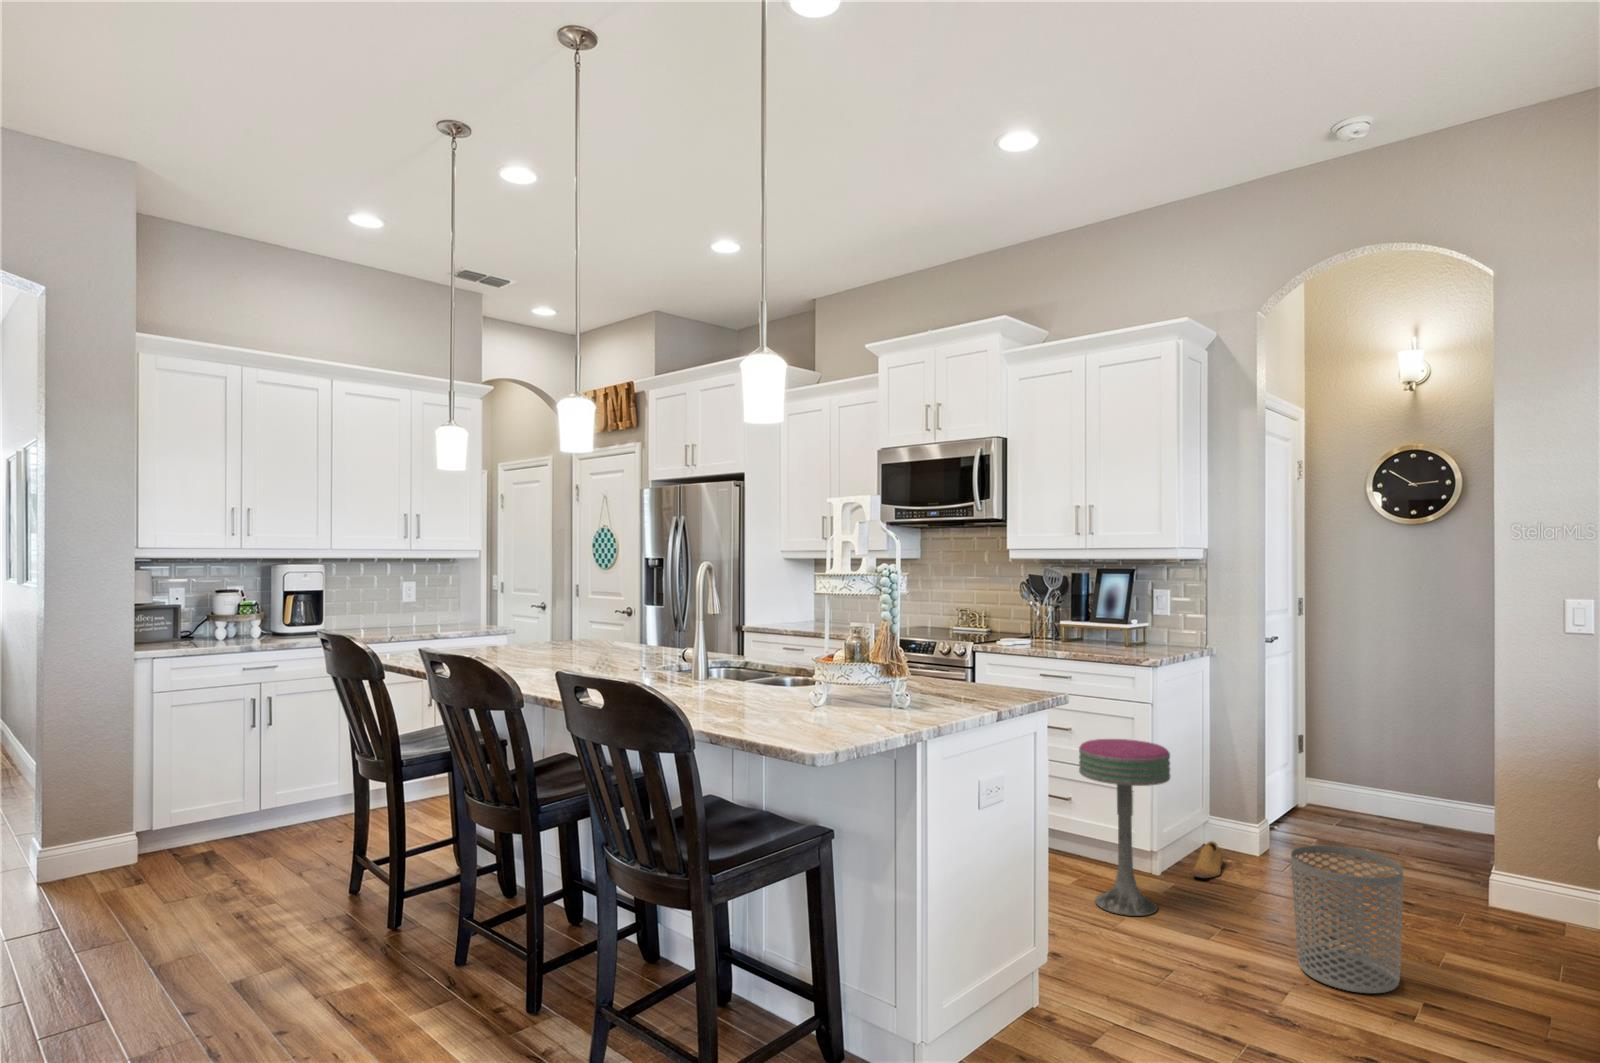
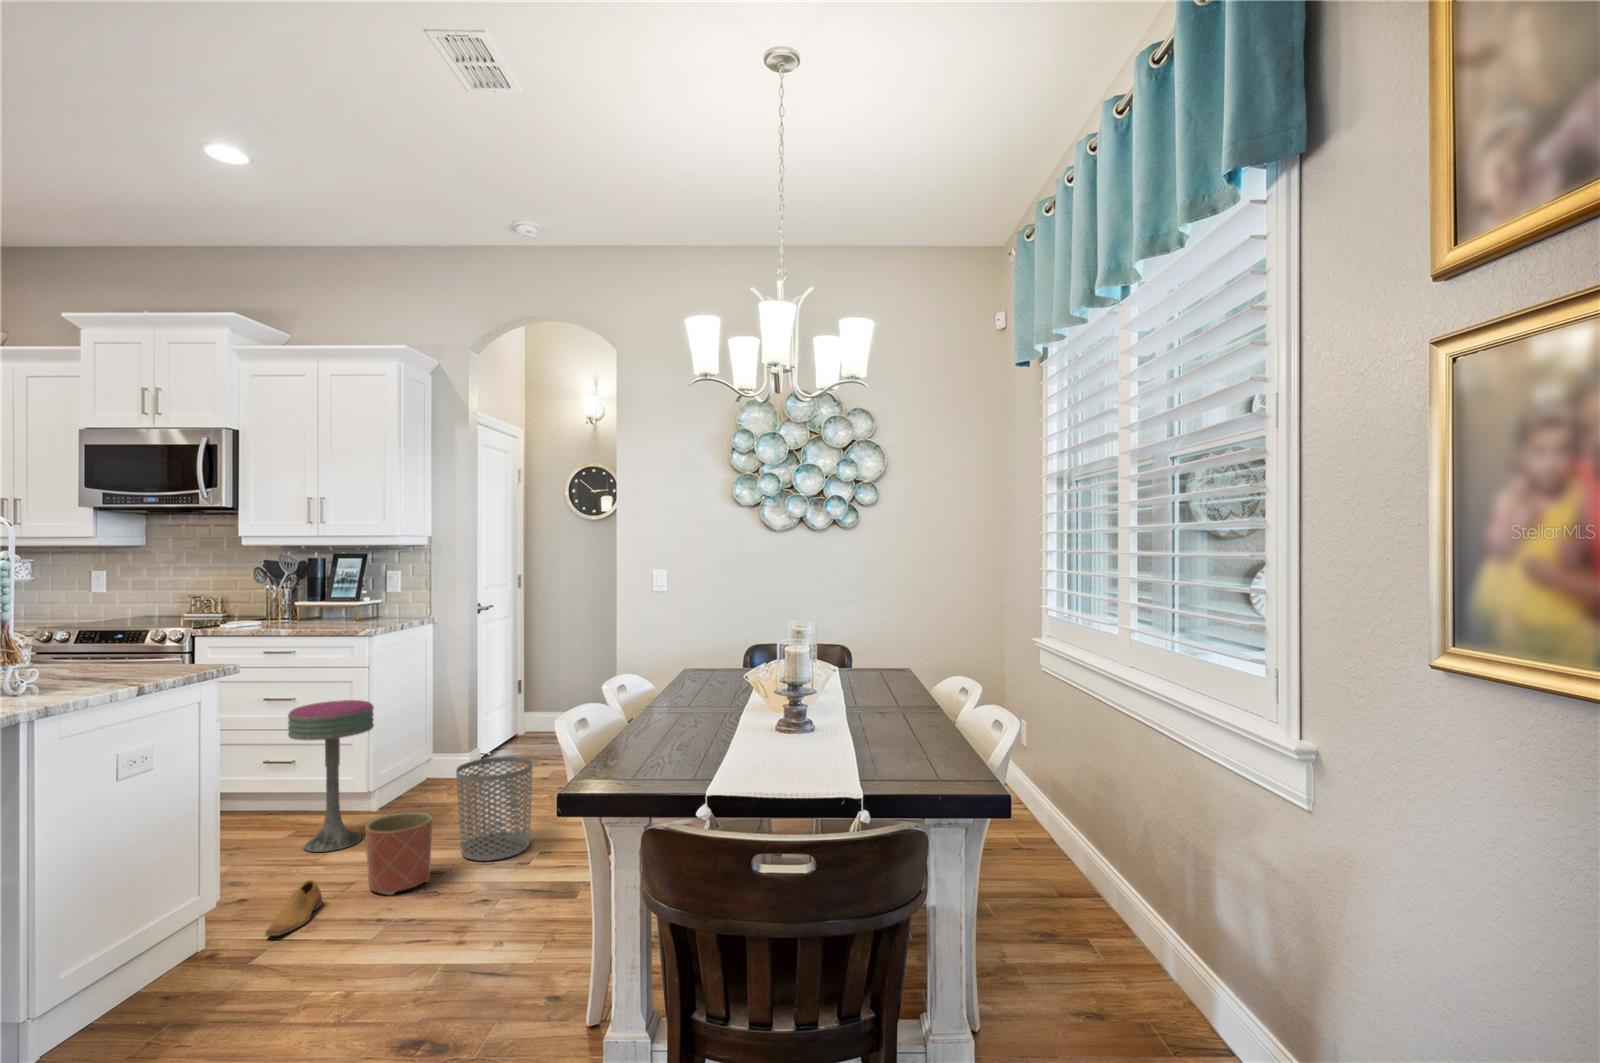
shoe: present [1193,841,1223,878] -> present [265,880,322,936]
planter: none [1190,896,1273,1003] -> present [365,812,432,895]

